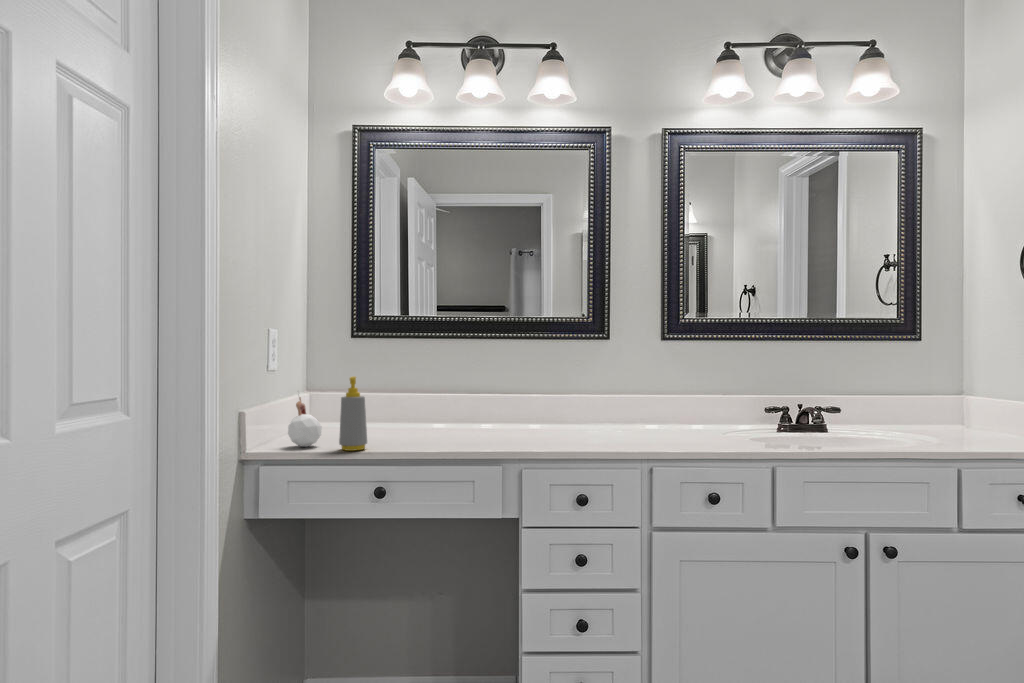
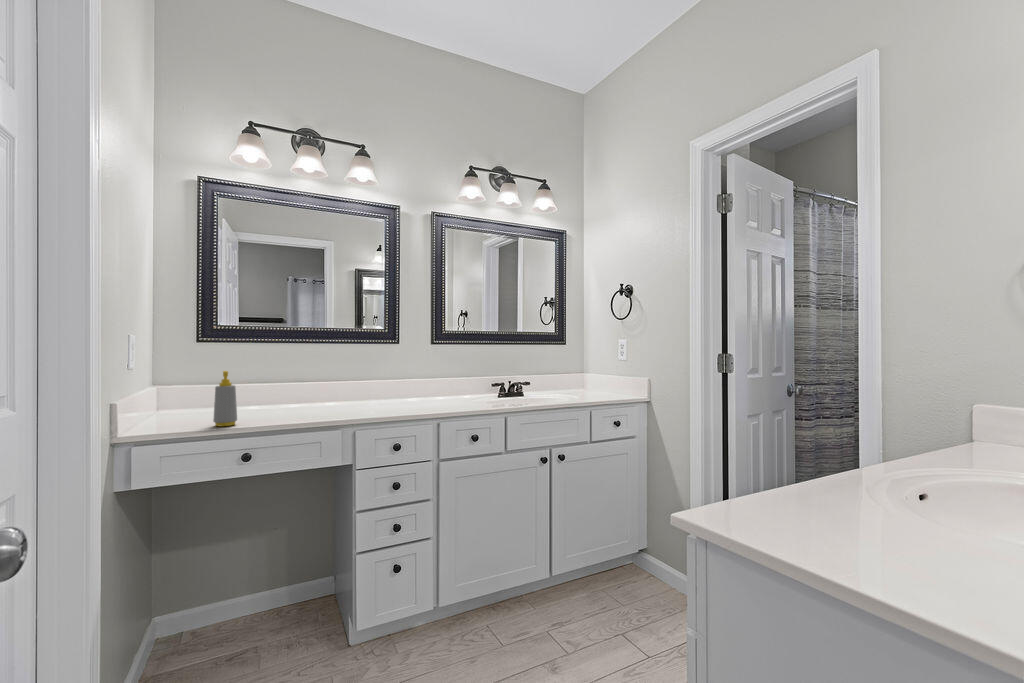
candle: present [288,397,322,447] -> none [163,383,194,427]

